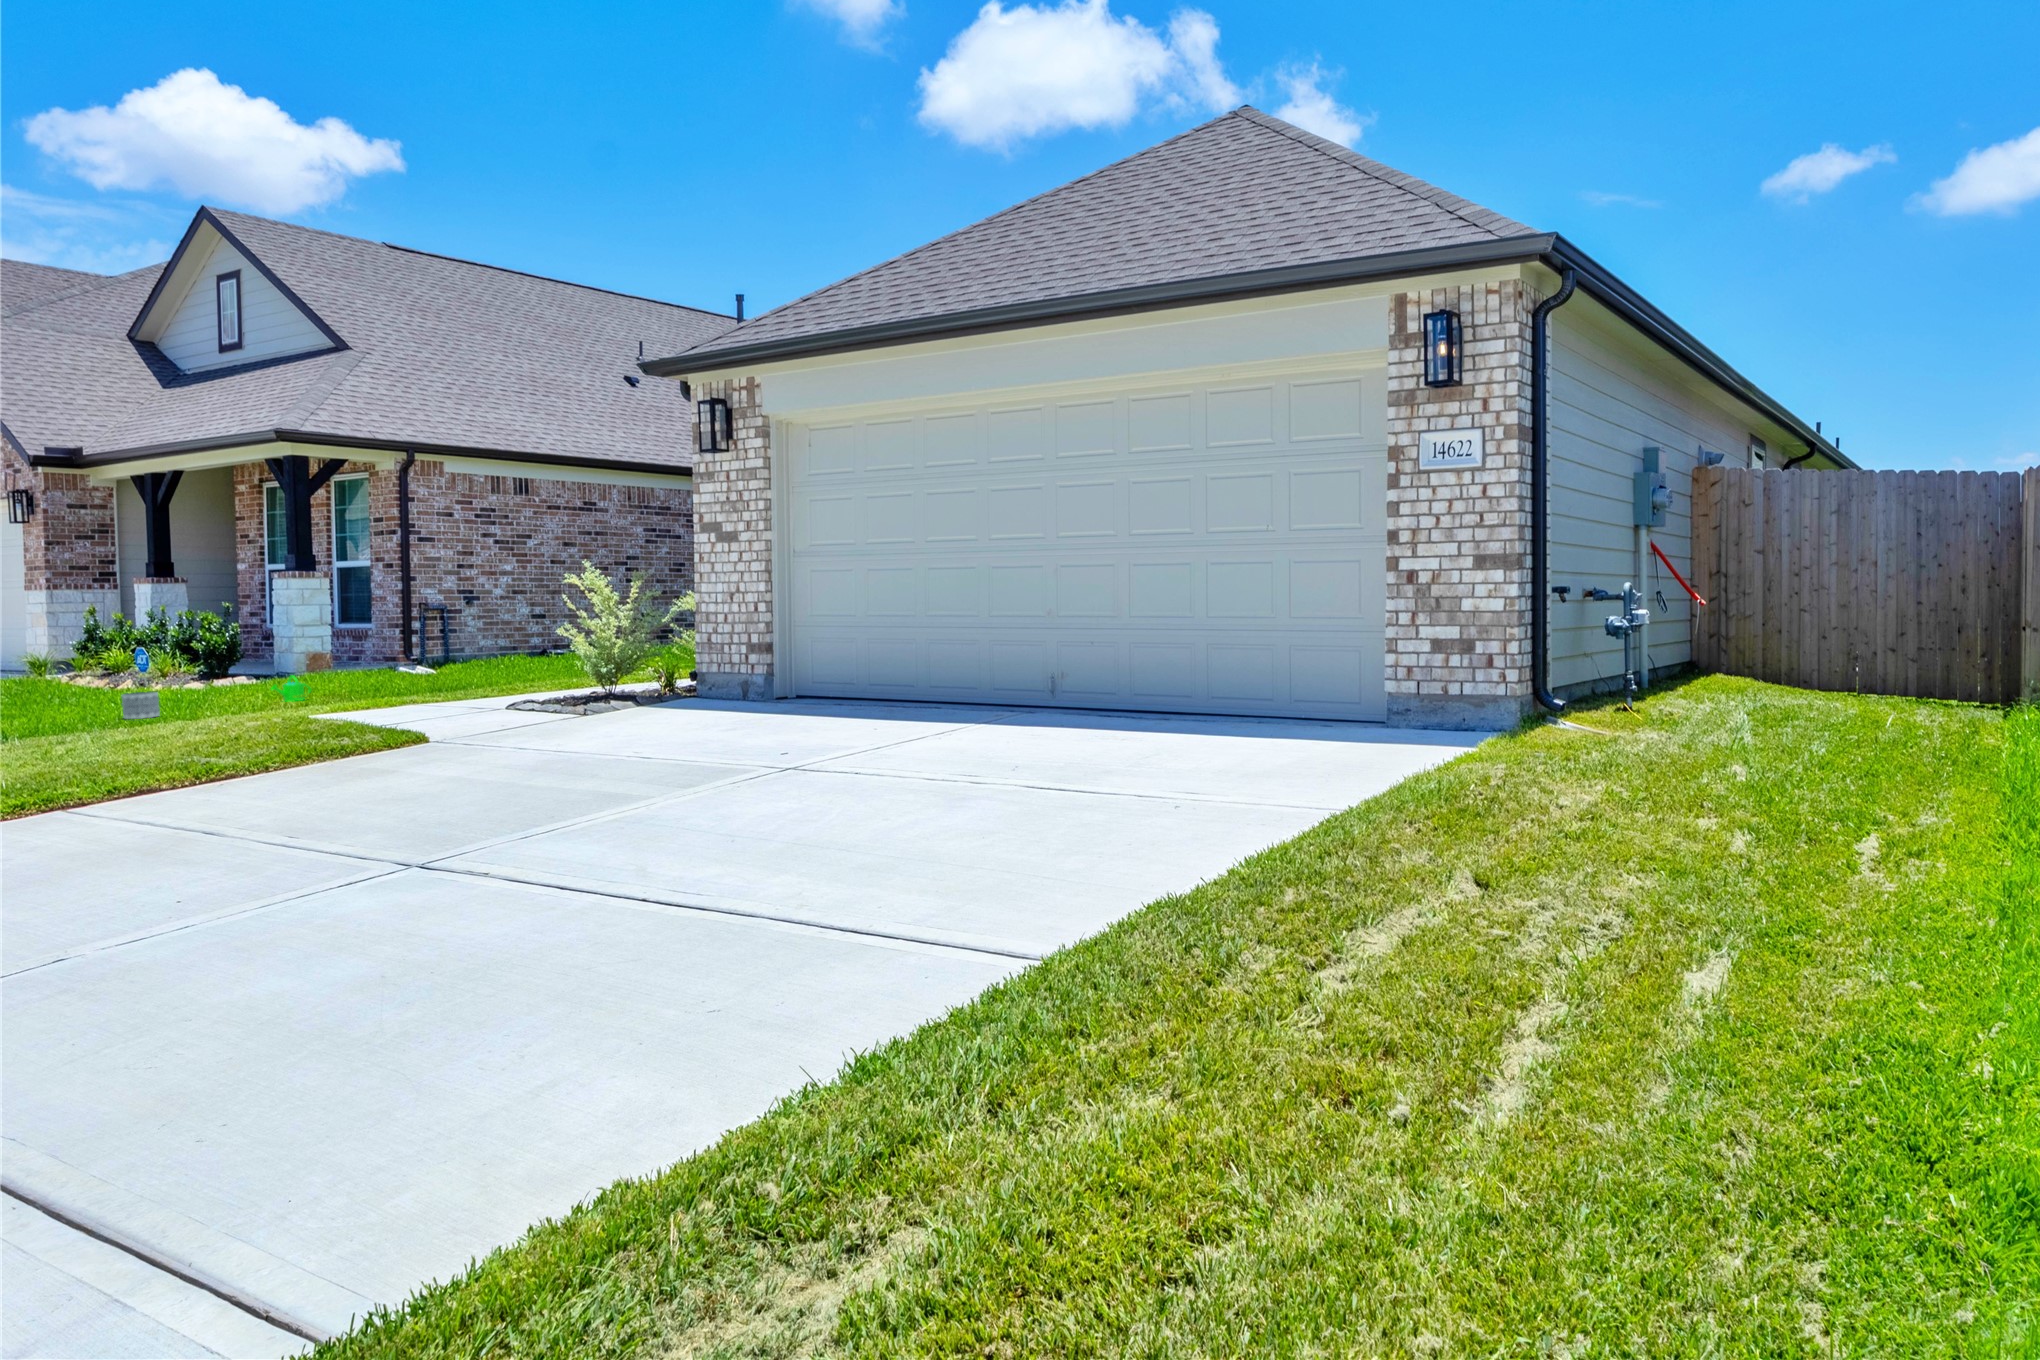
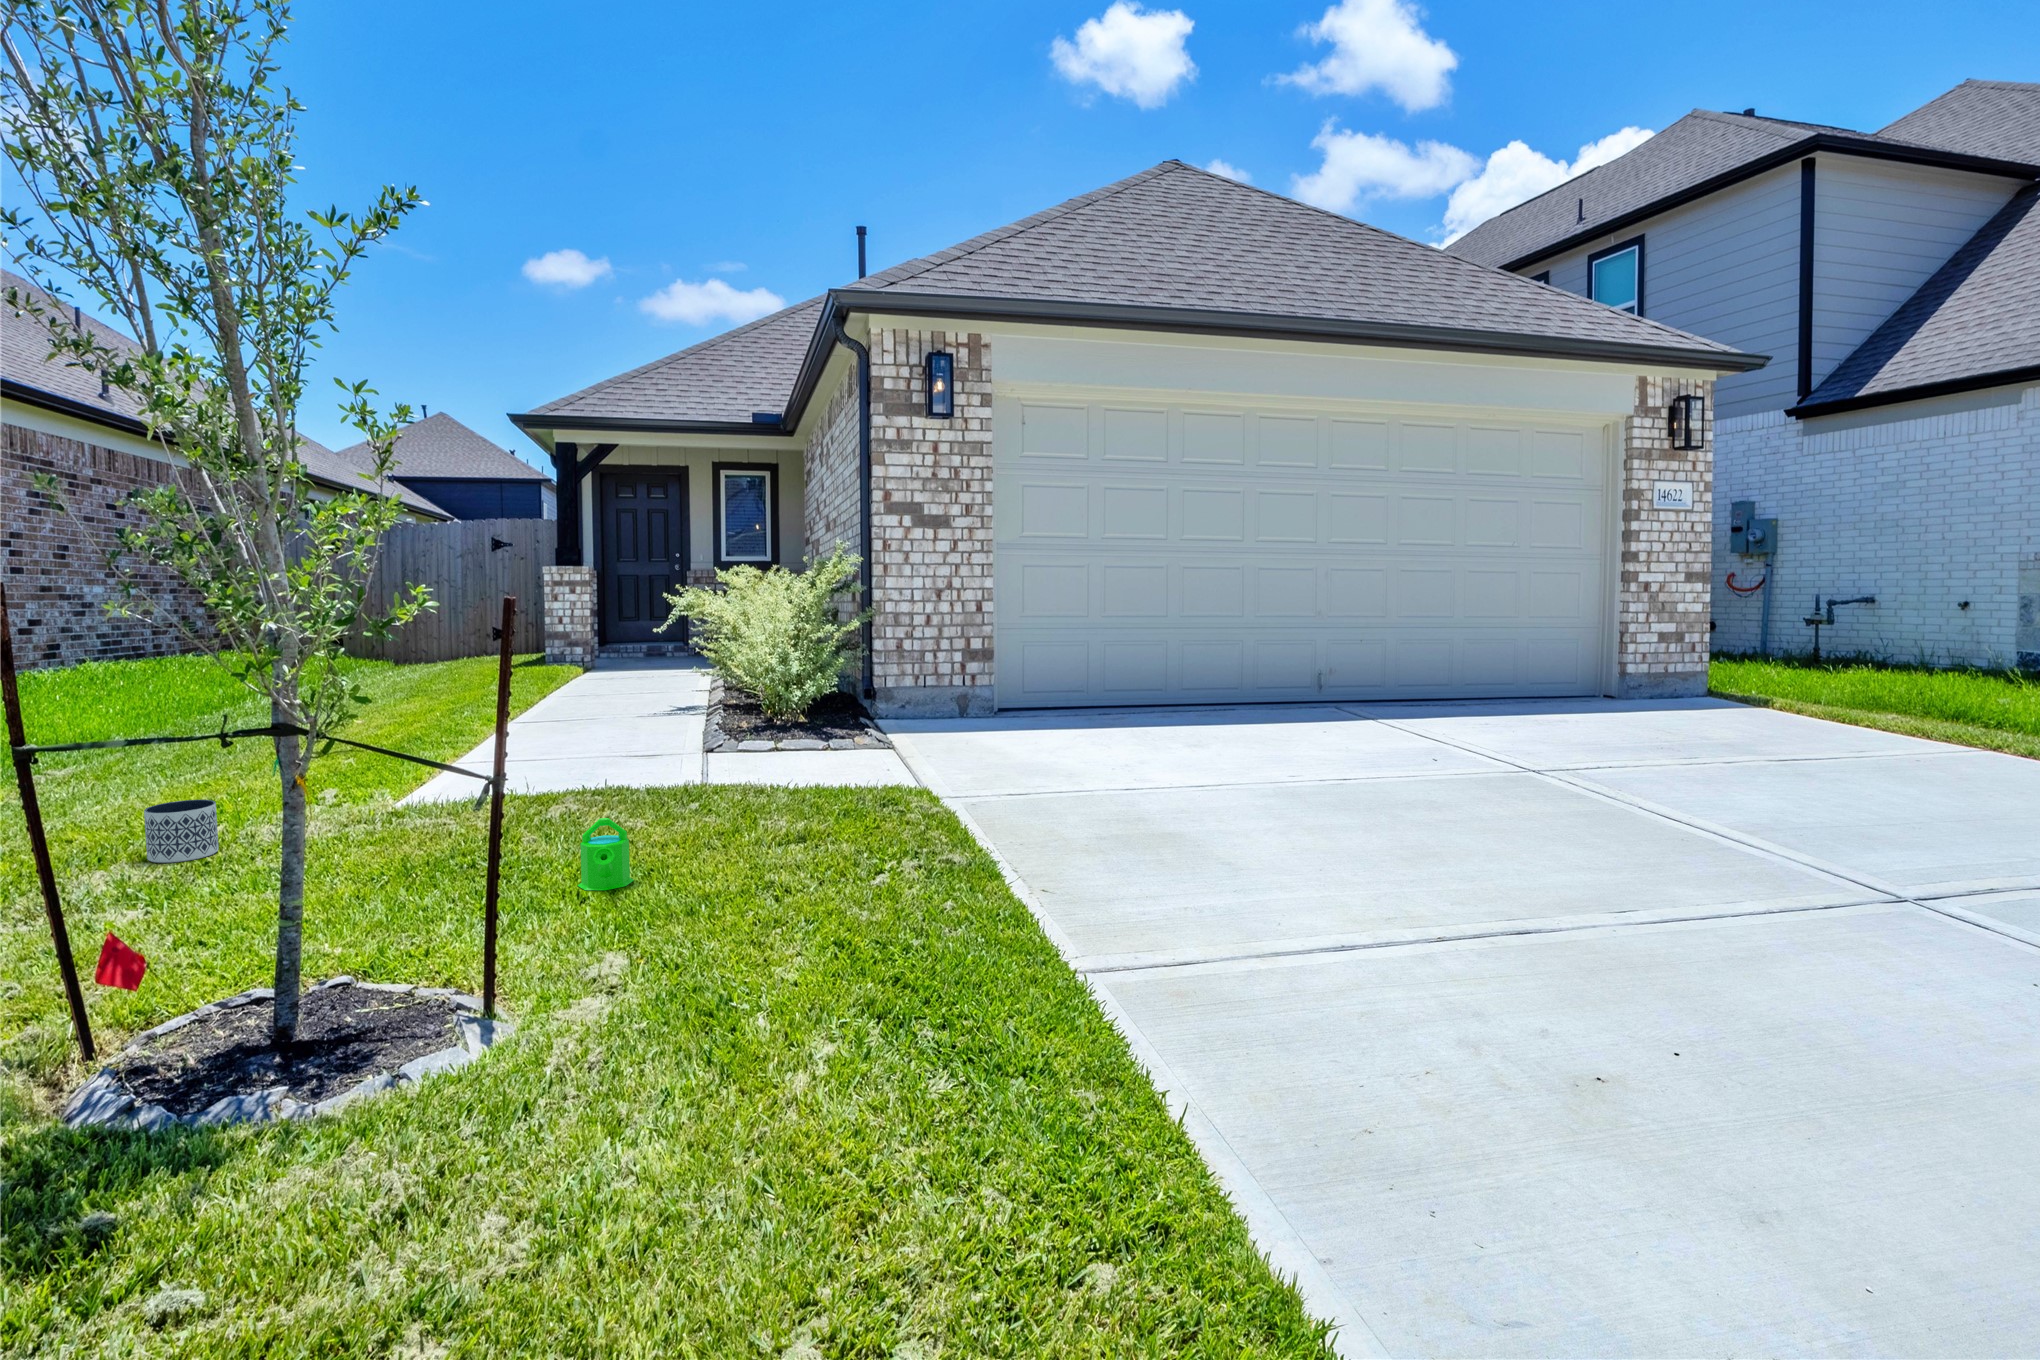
watering can: present [271,675,311,702] -> present [578,818,633,890]

